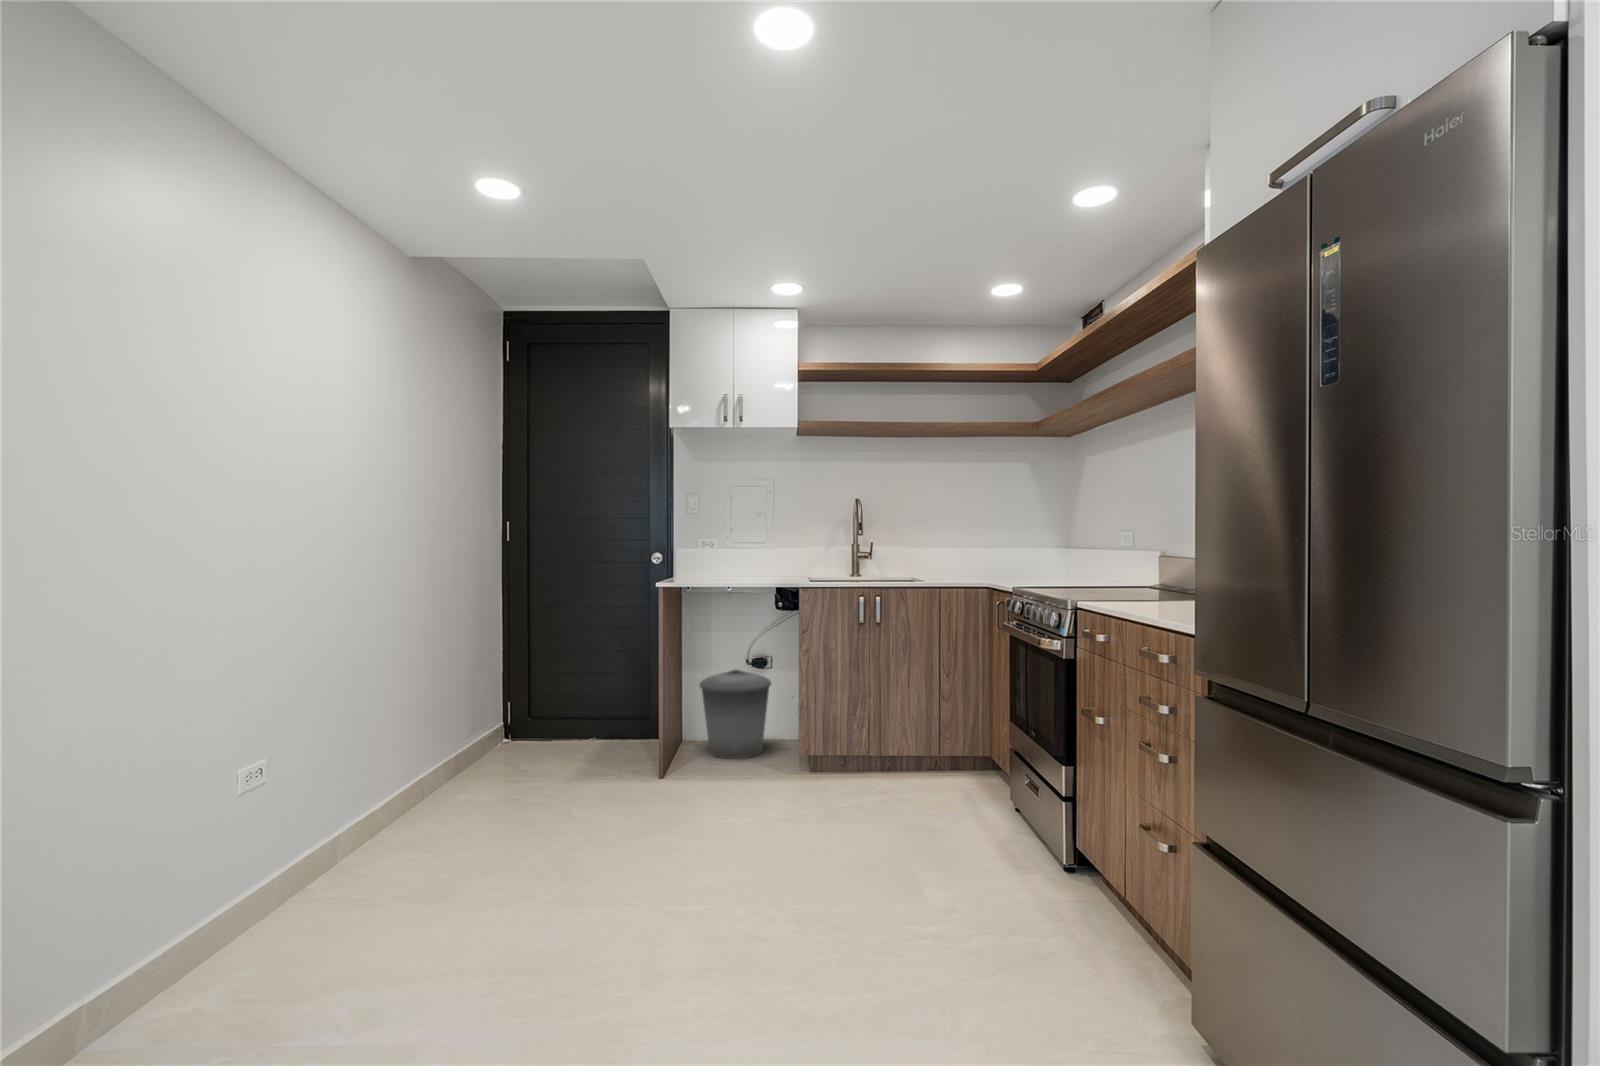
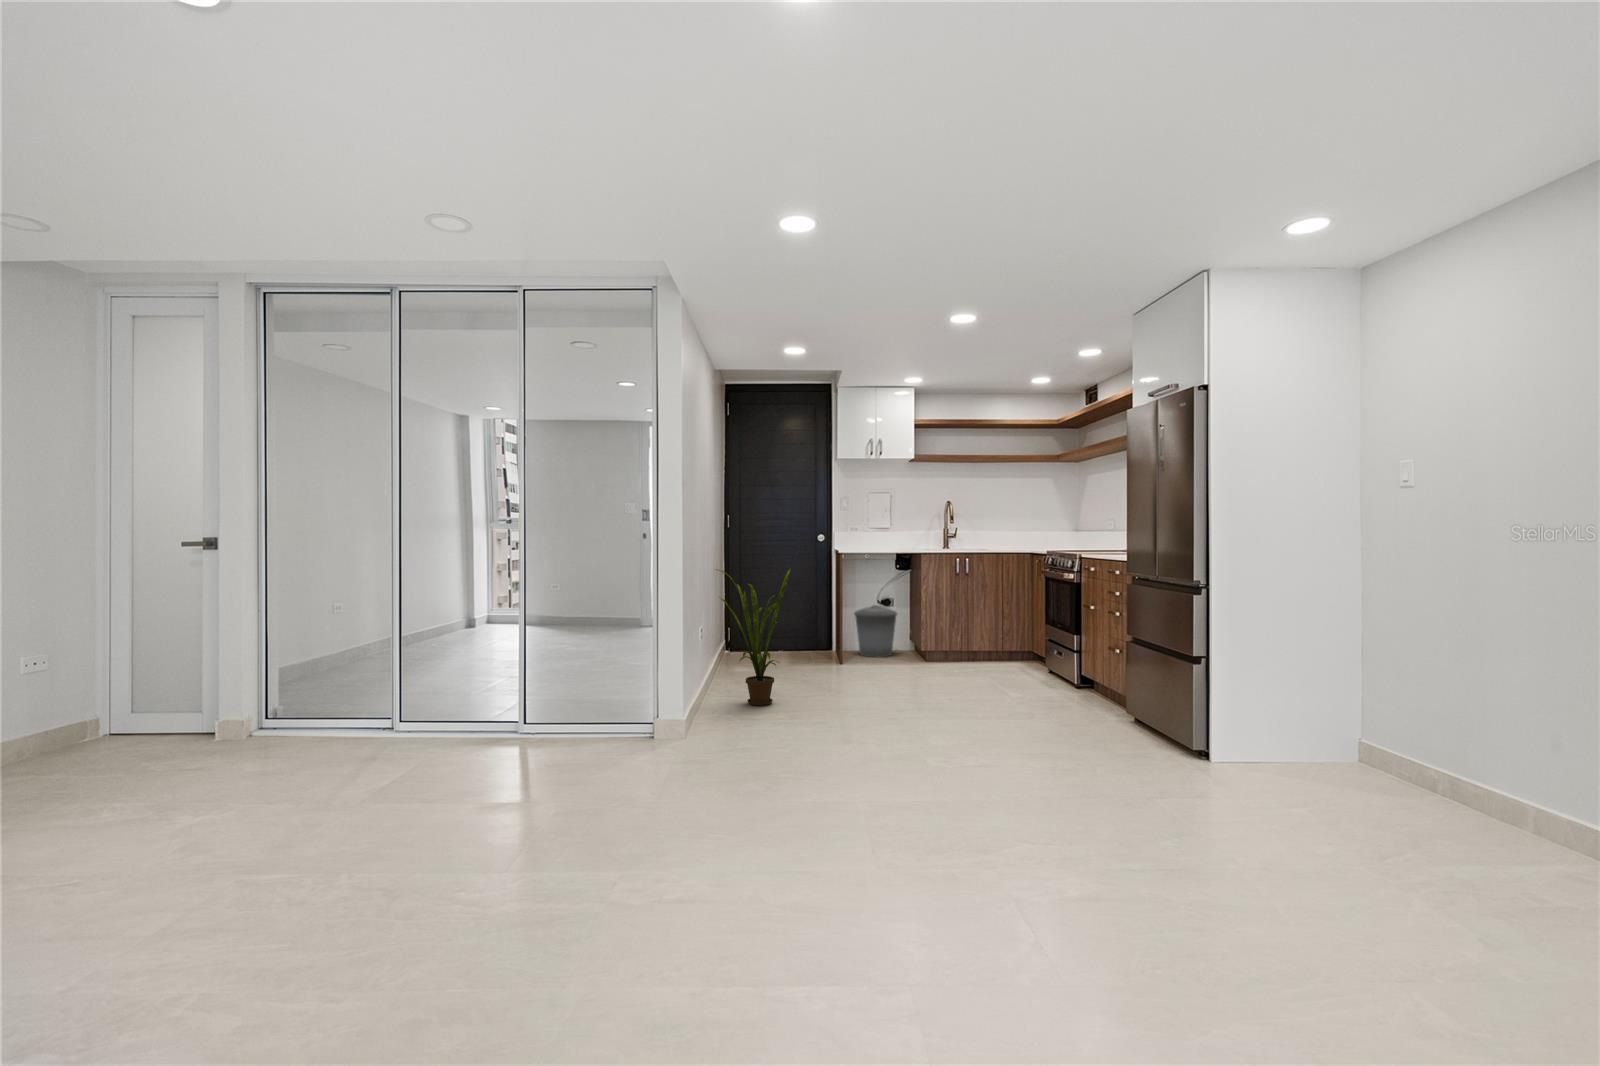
house plant: none [217,637,430,977] -> present [715,568,791,706]

